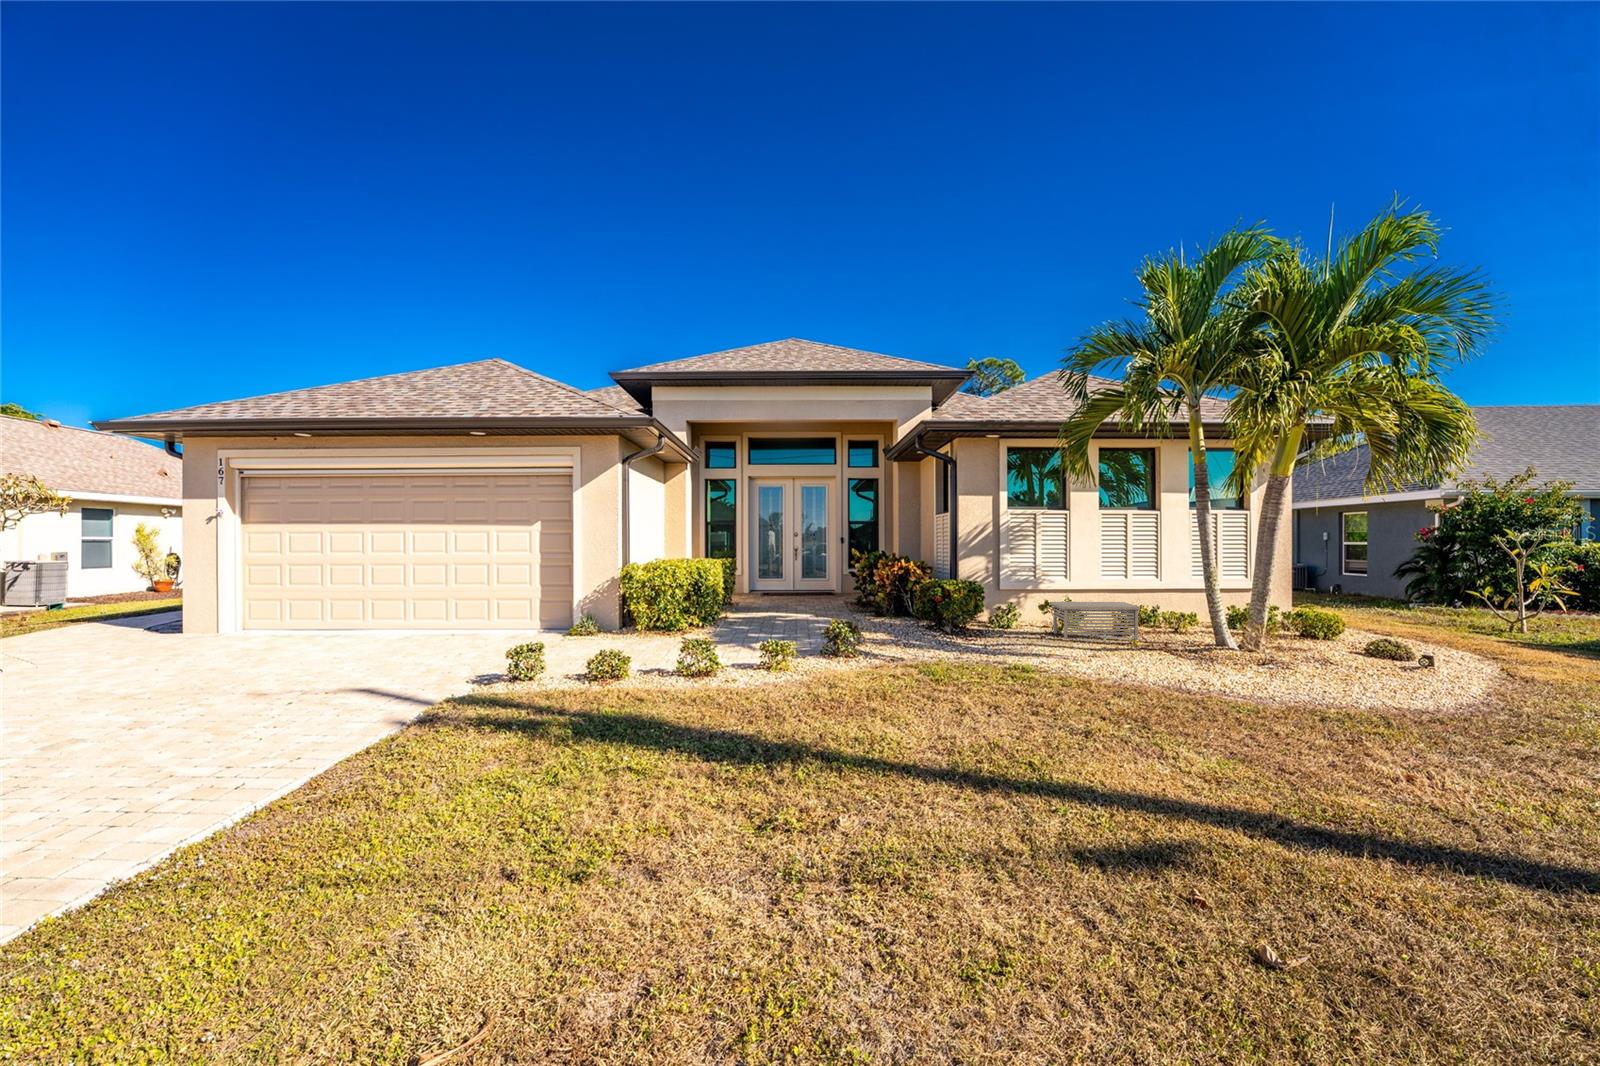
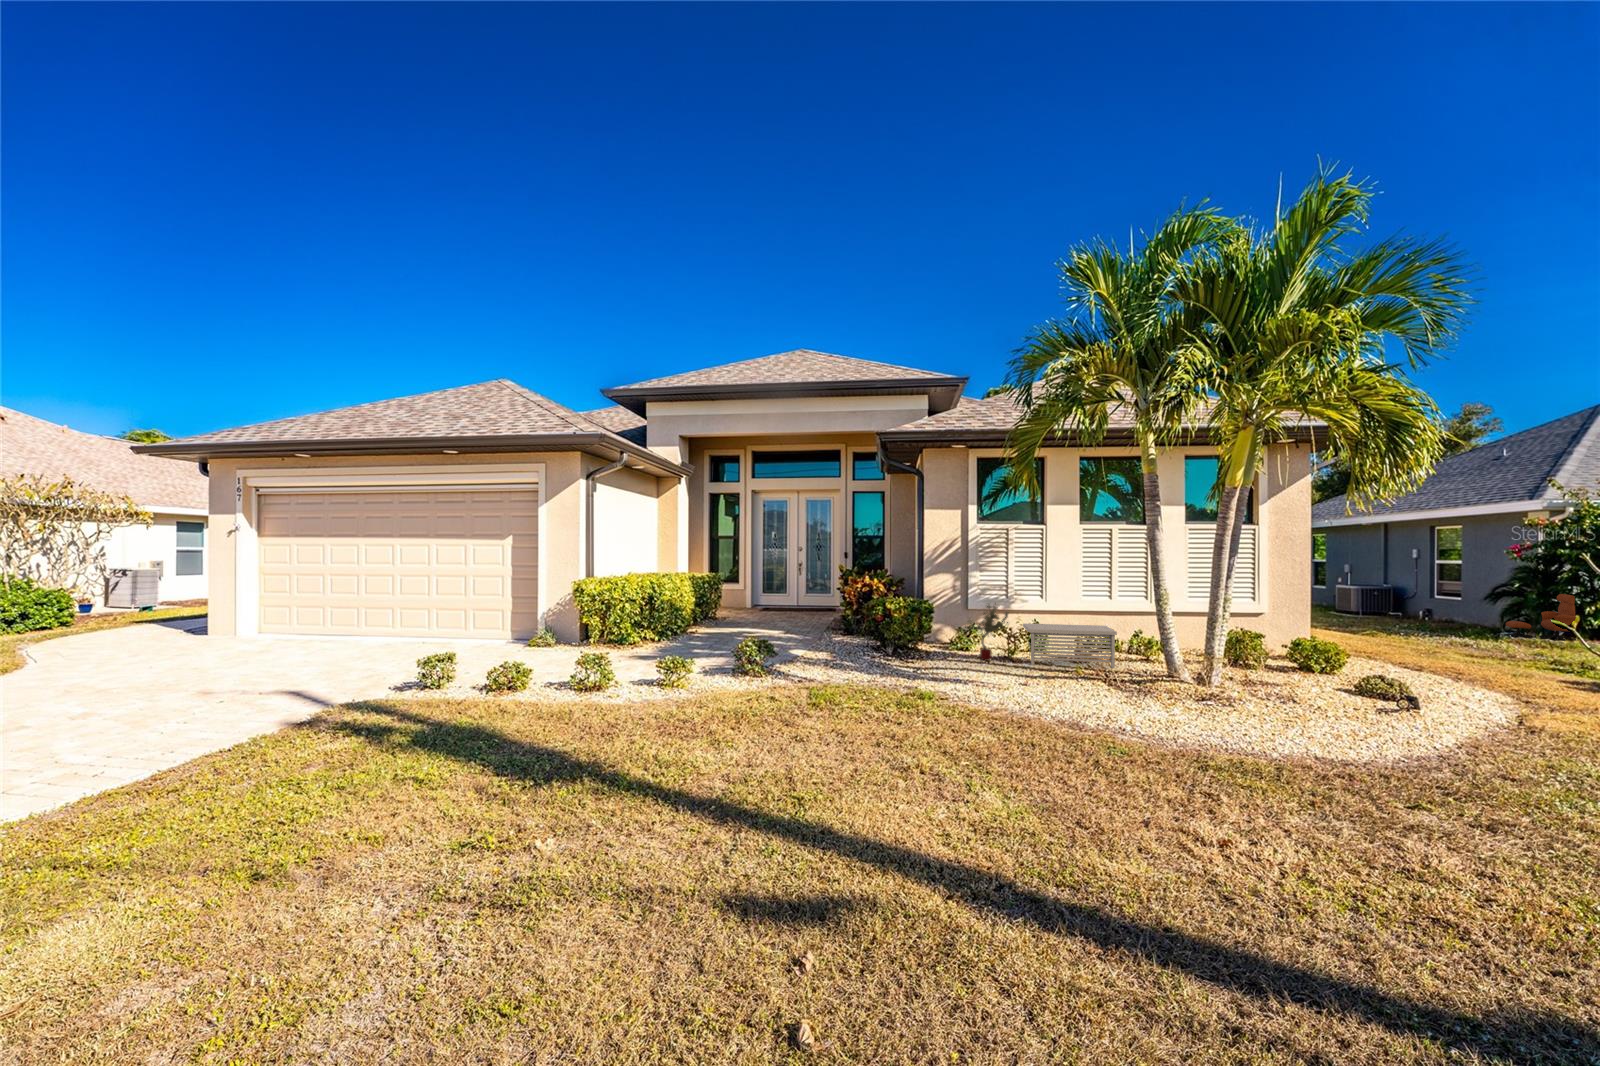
lounge chair: none [1411,569,1470,608] -> present [1501,594,1576,641]
potted tree: none [998,582,1044,636] -> present [965,603,1009,661]

